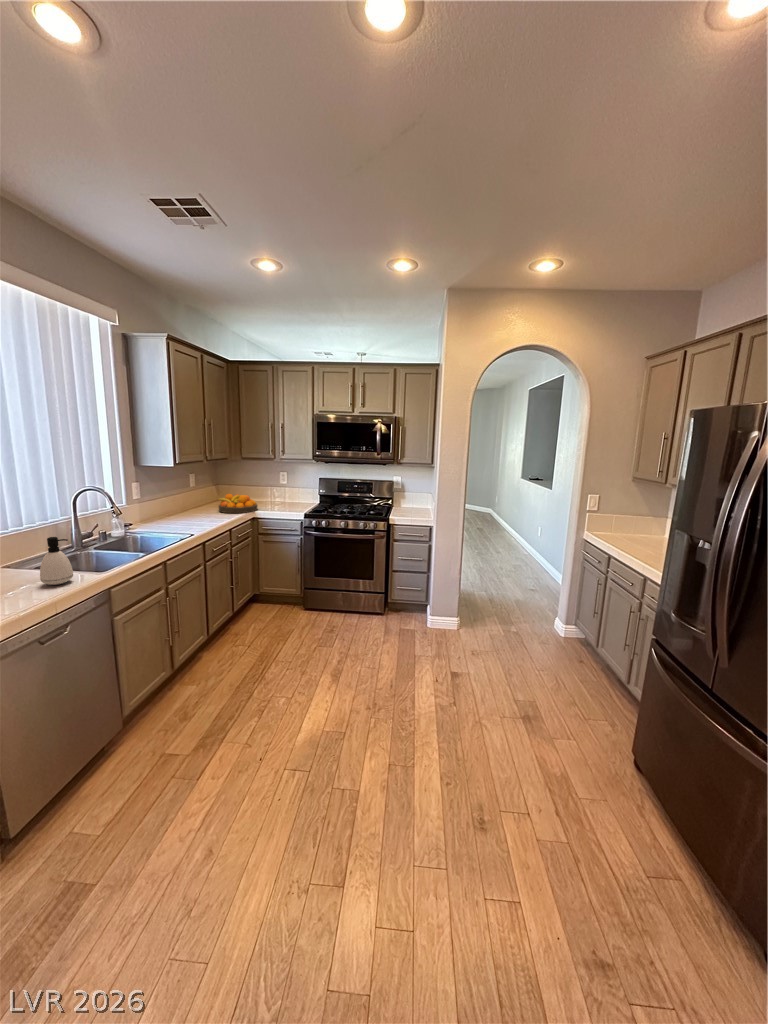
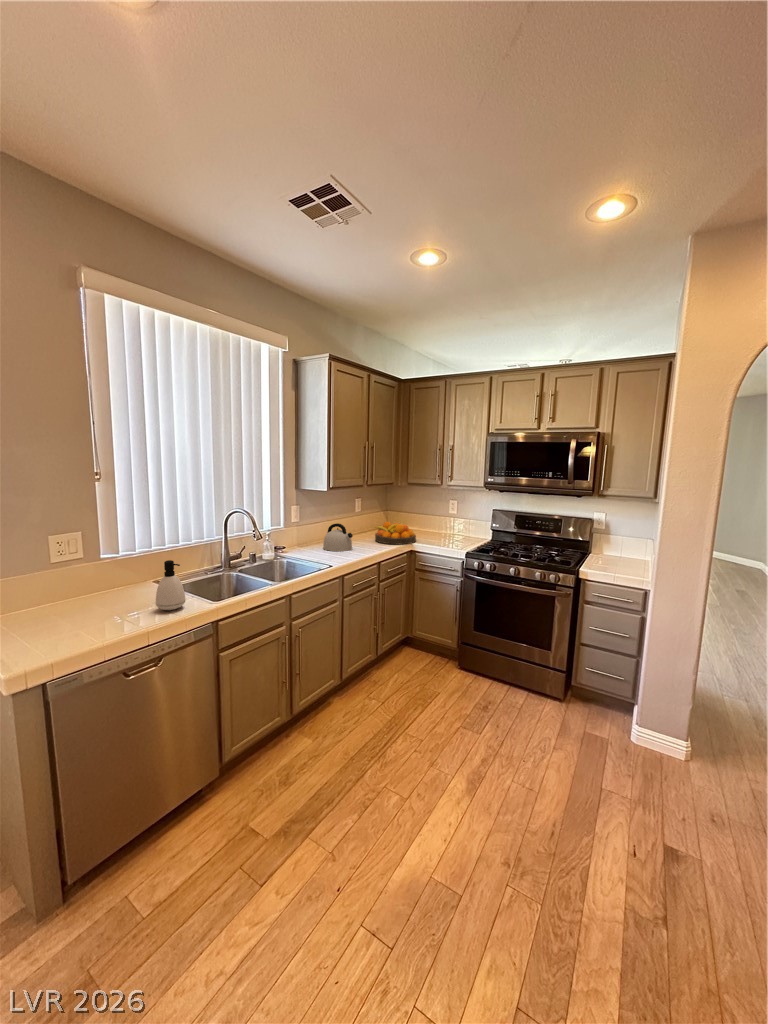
kettle: none [171,497,202,523] -> present [323,523,353,551]

